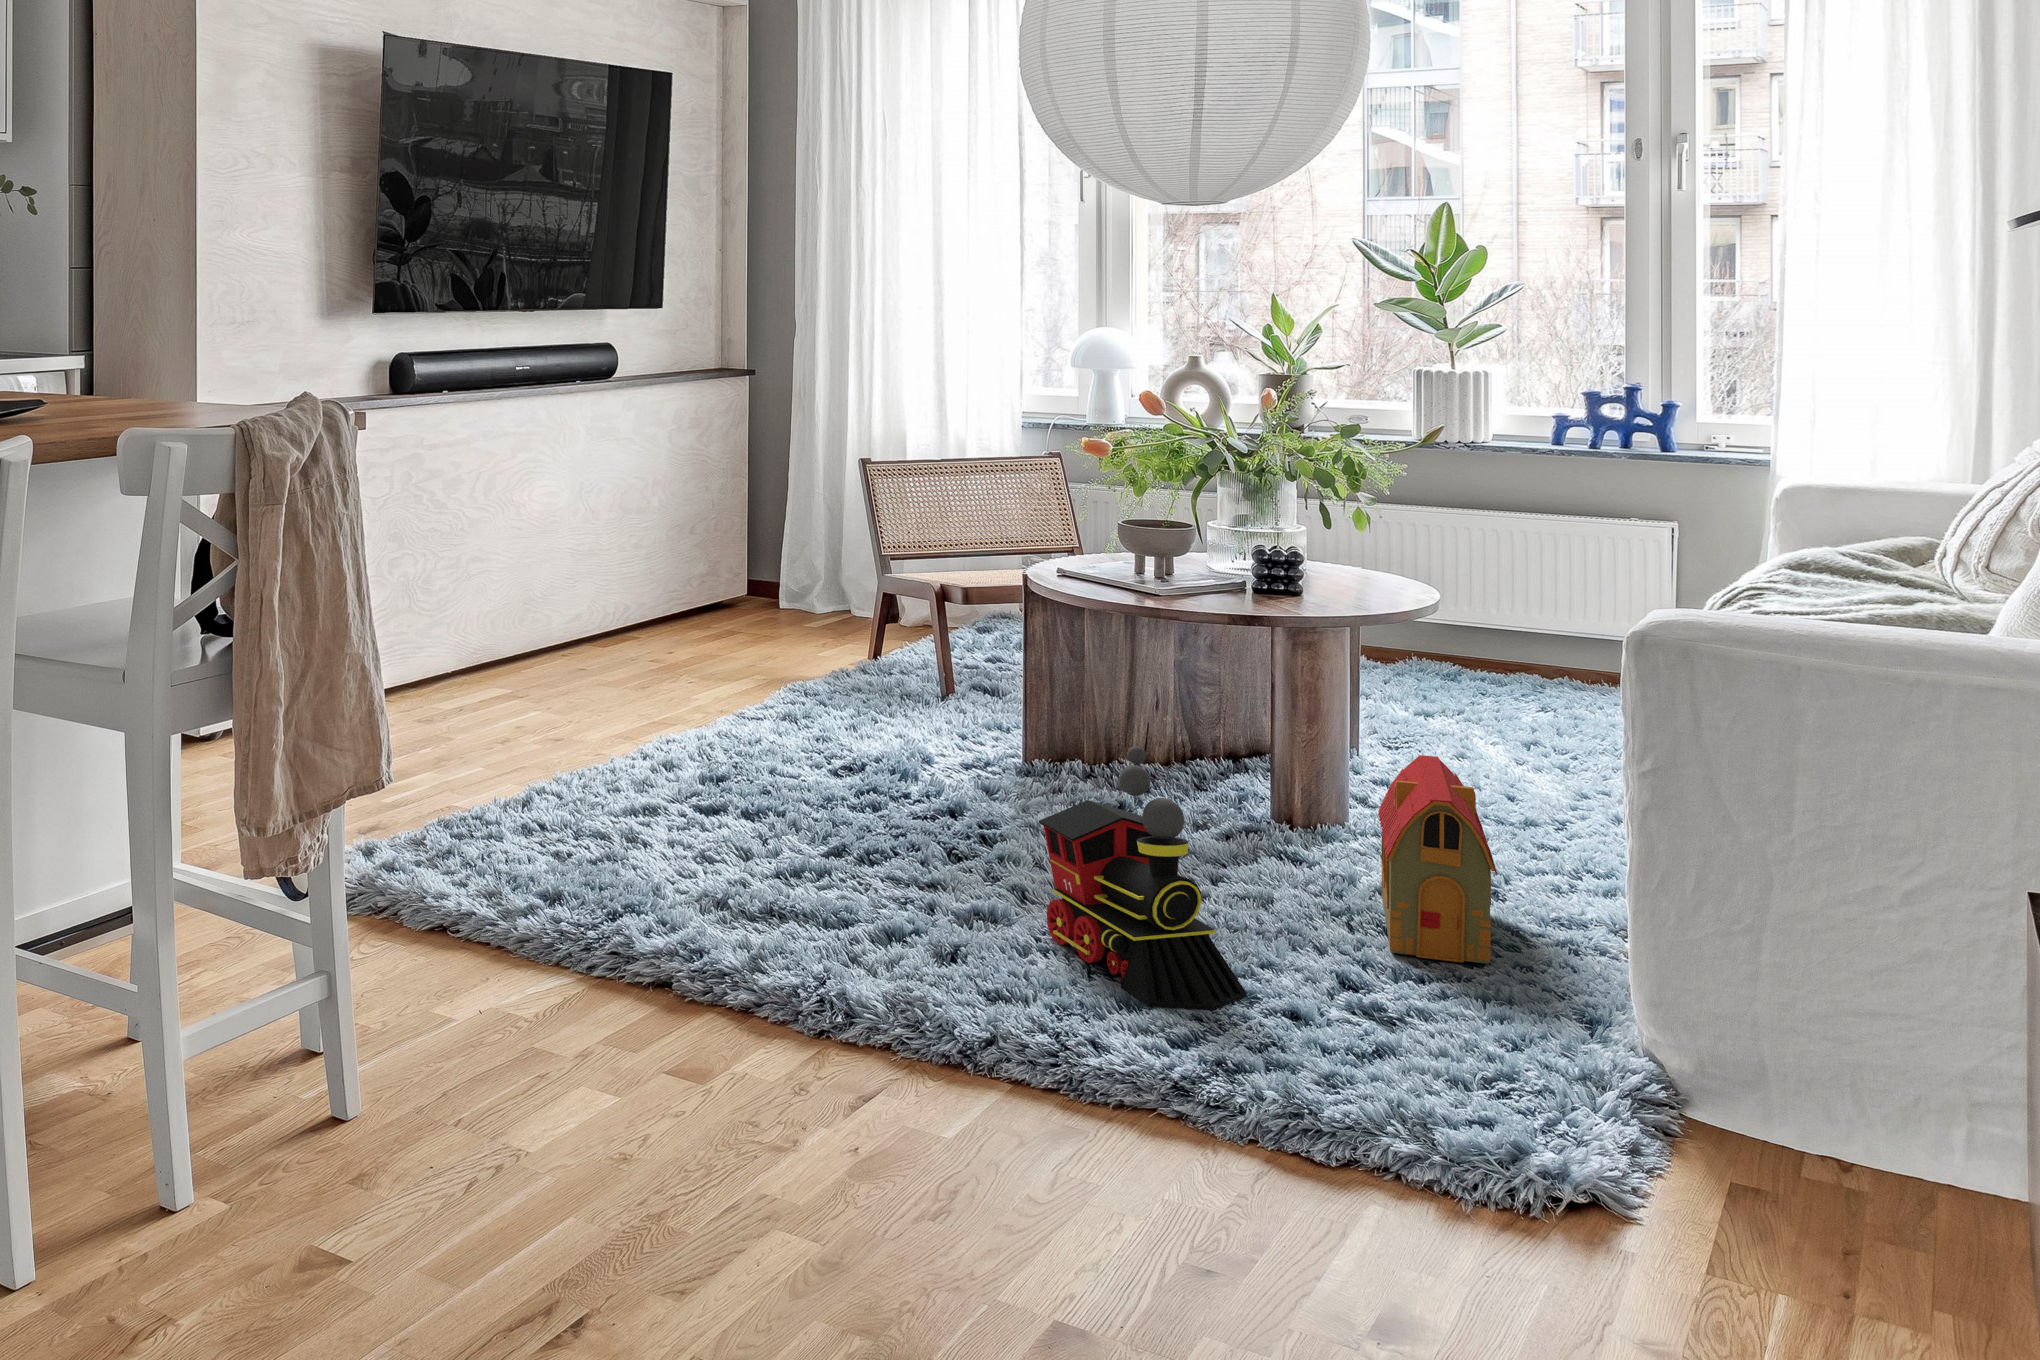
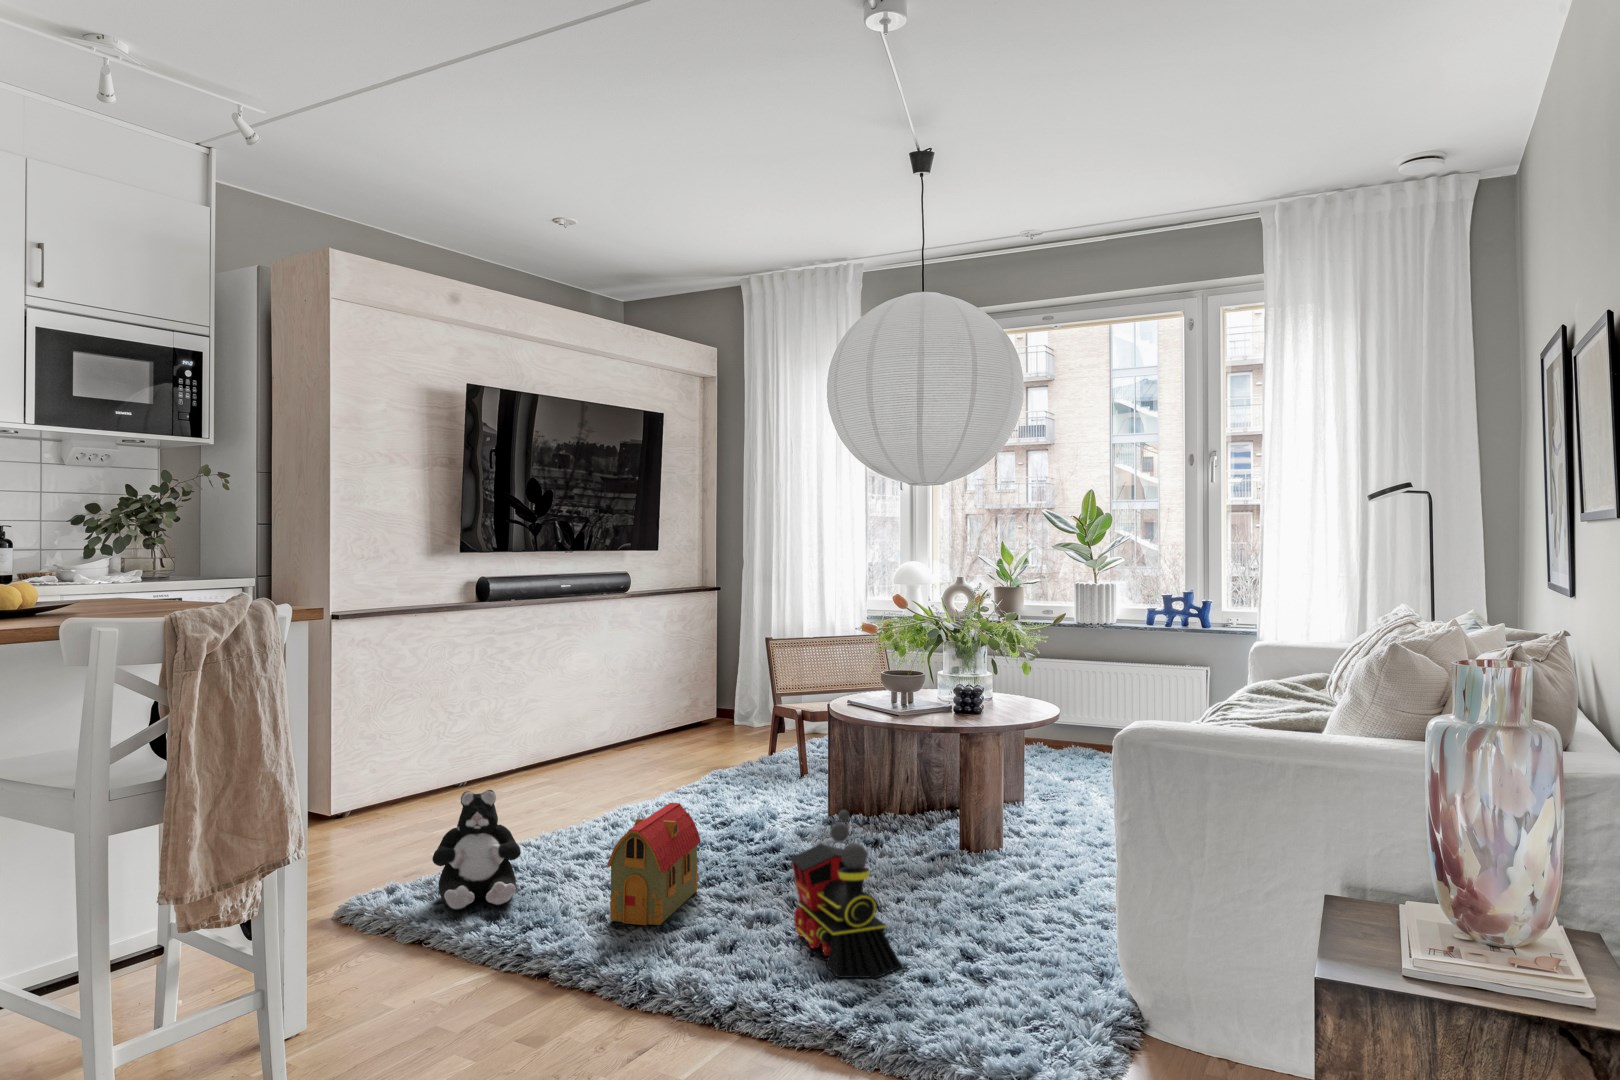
plush toy: none [442,700,580,883] -> present [432,790,521,909]
toy house: present [1378,755,1498,964] -> present [607,803,701,925]

